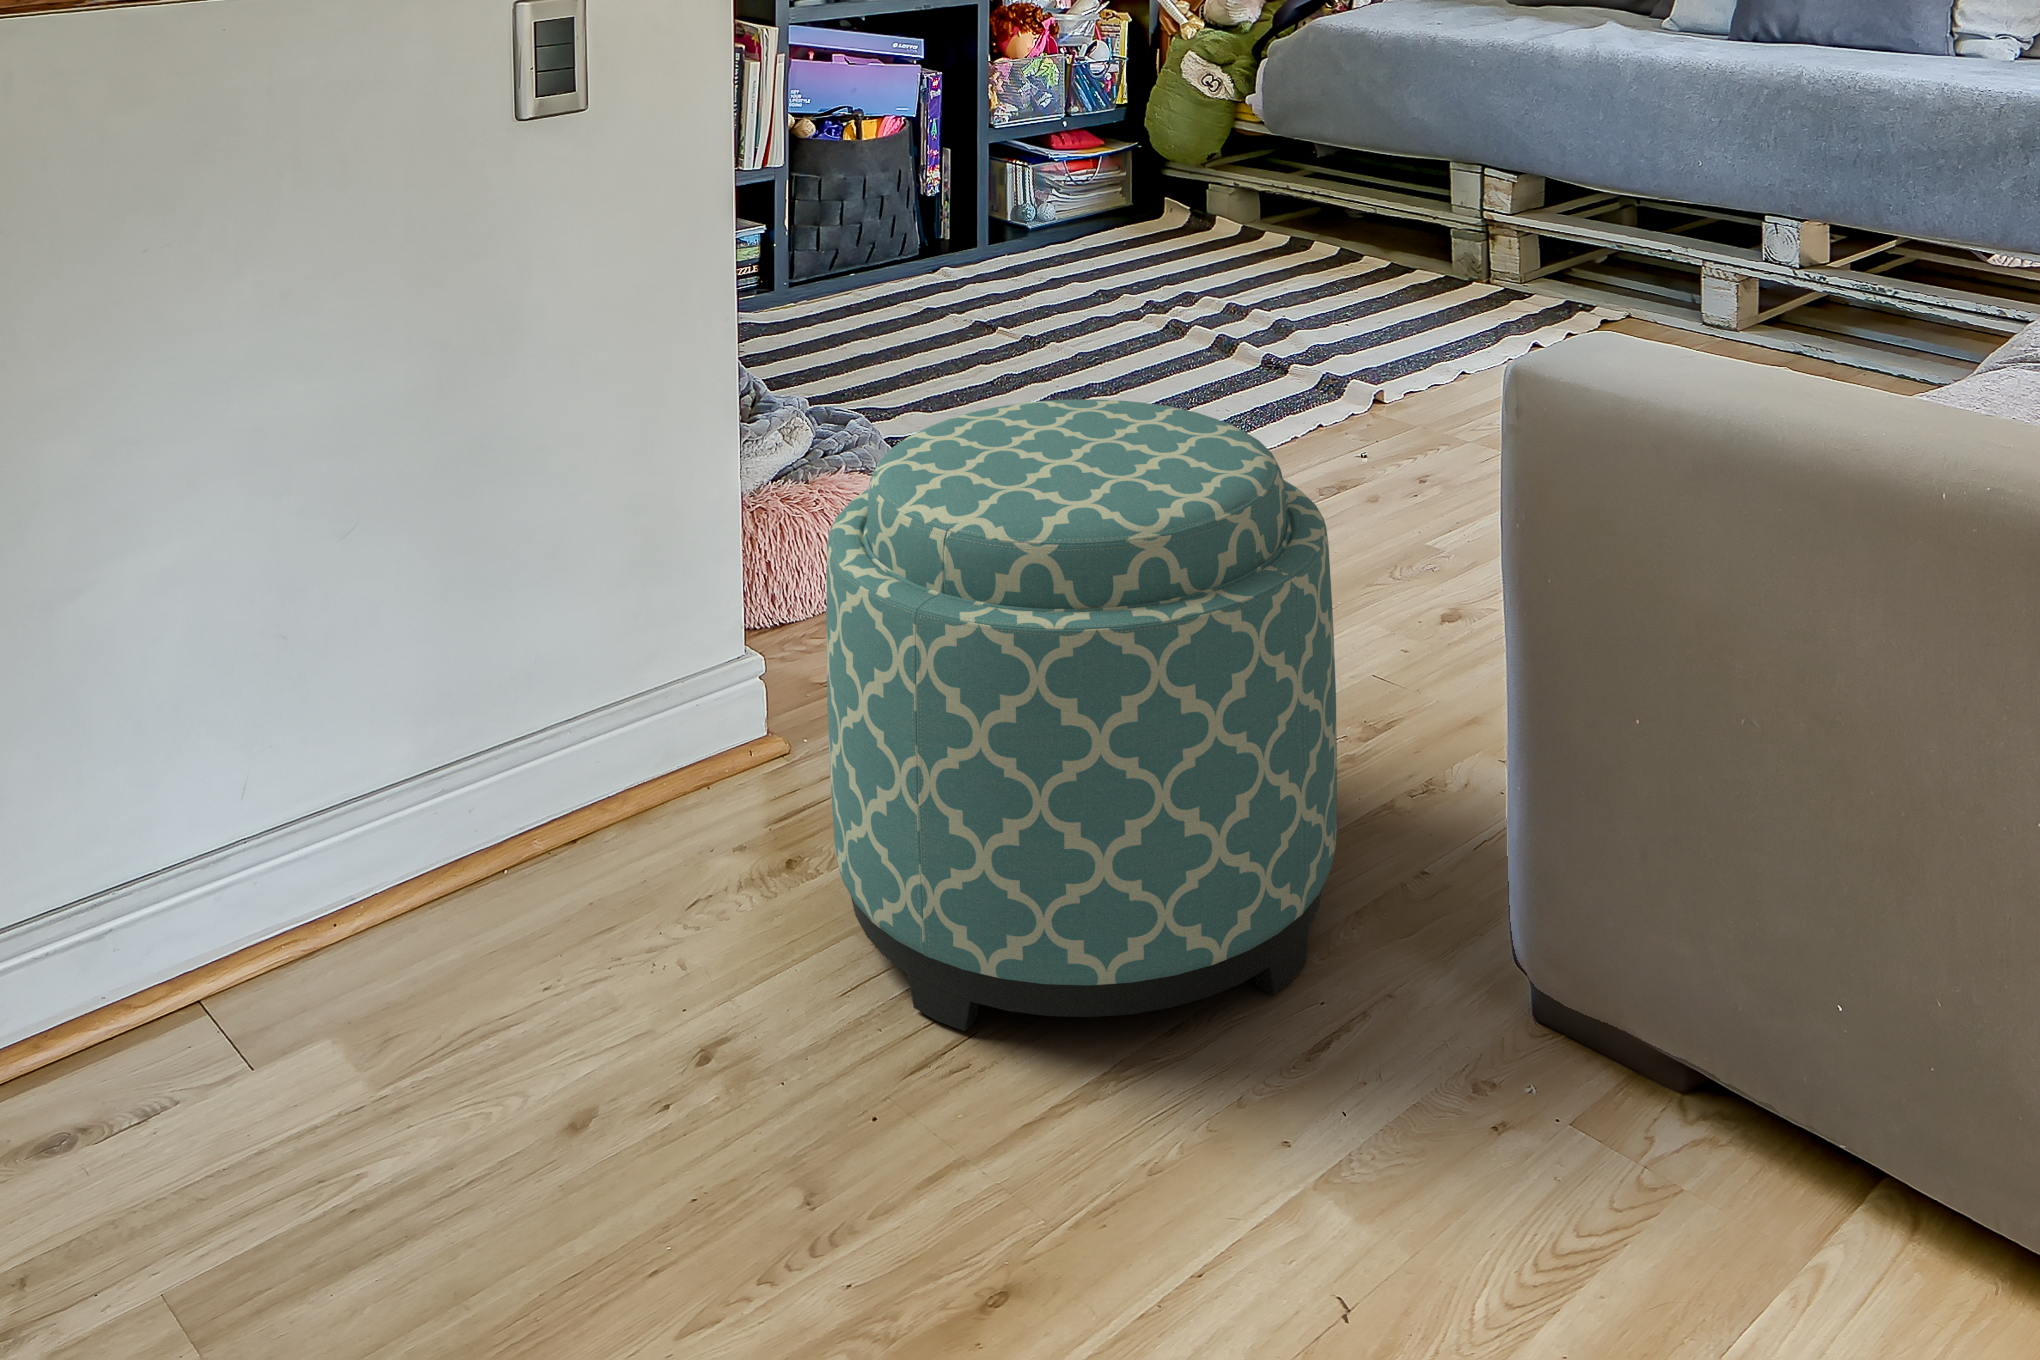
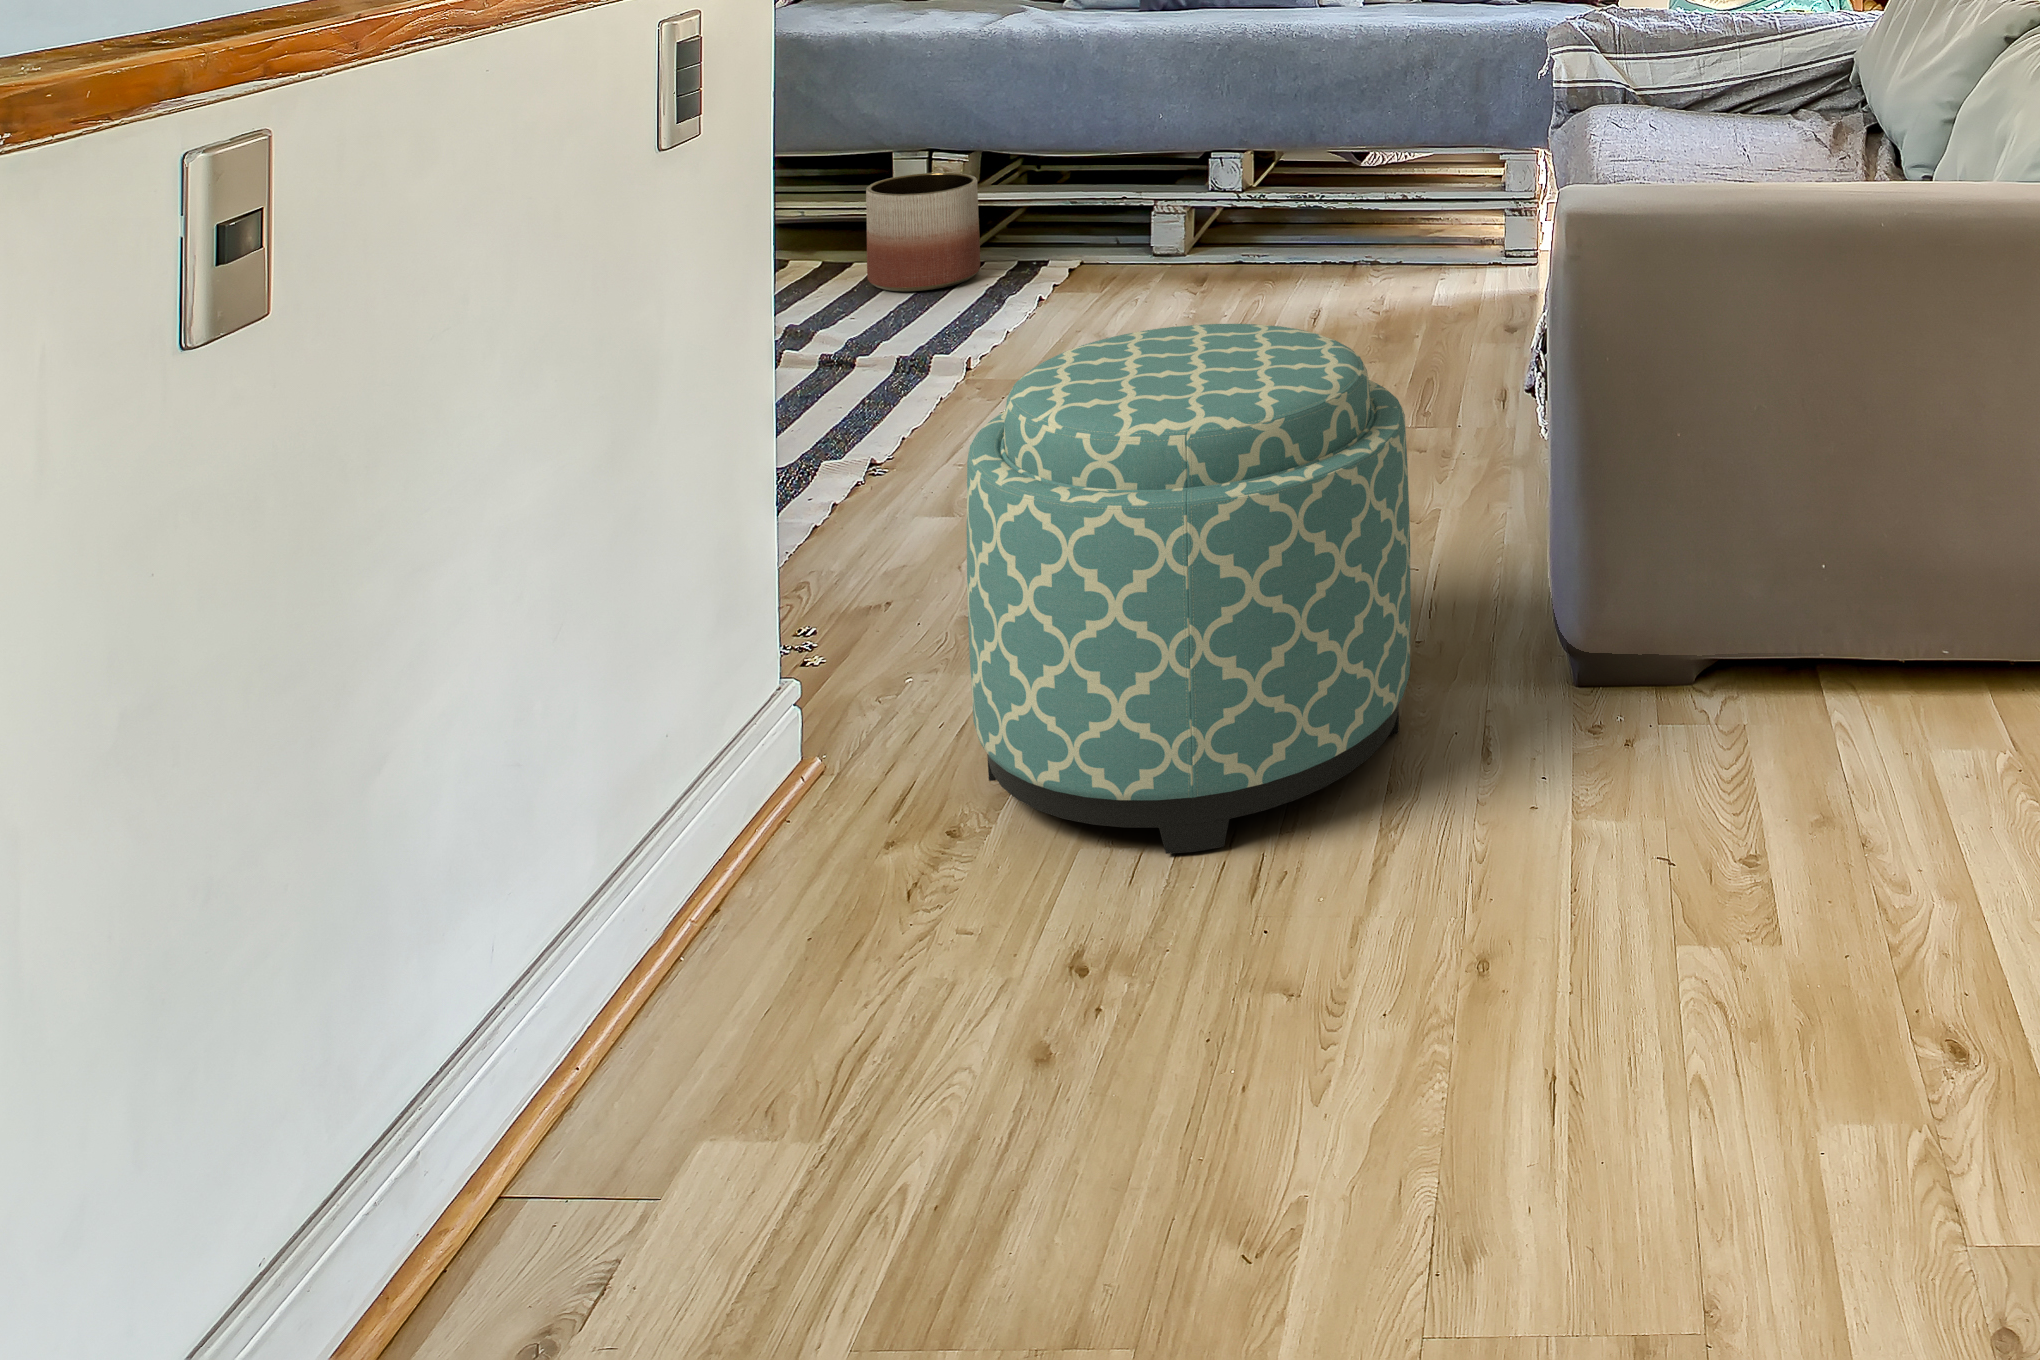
planter: none [1391,186,1507,310] -> present [866,173,980,291]

